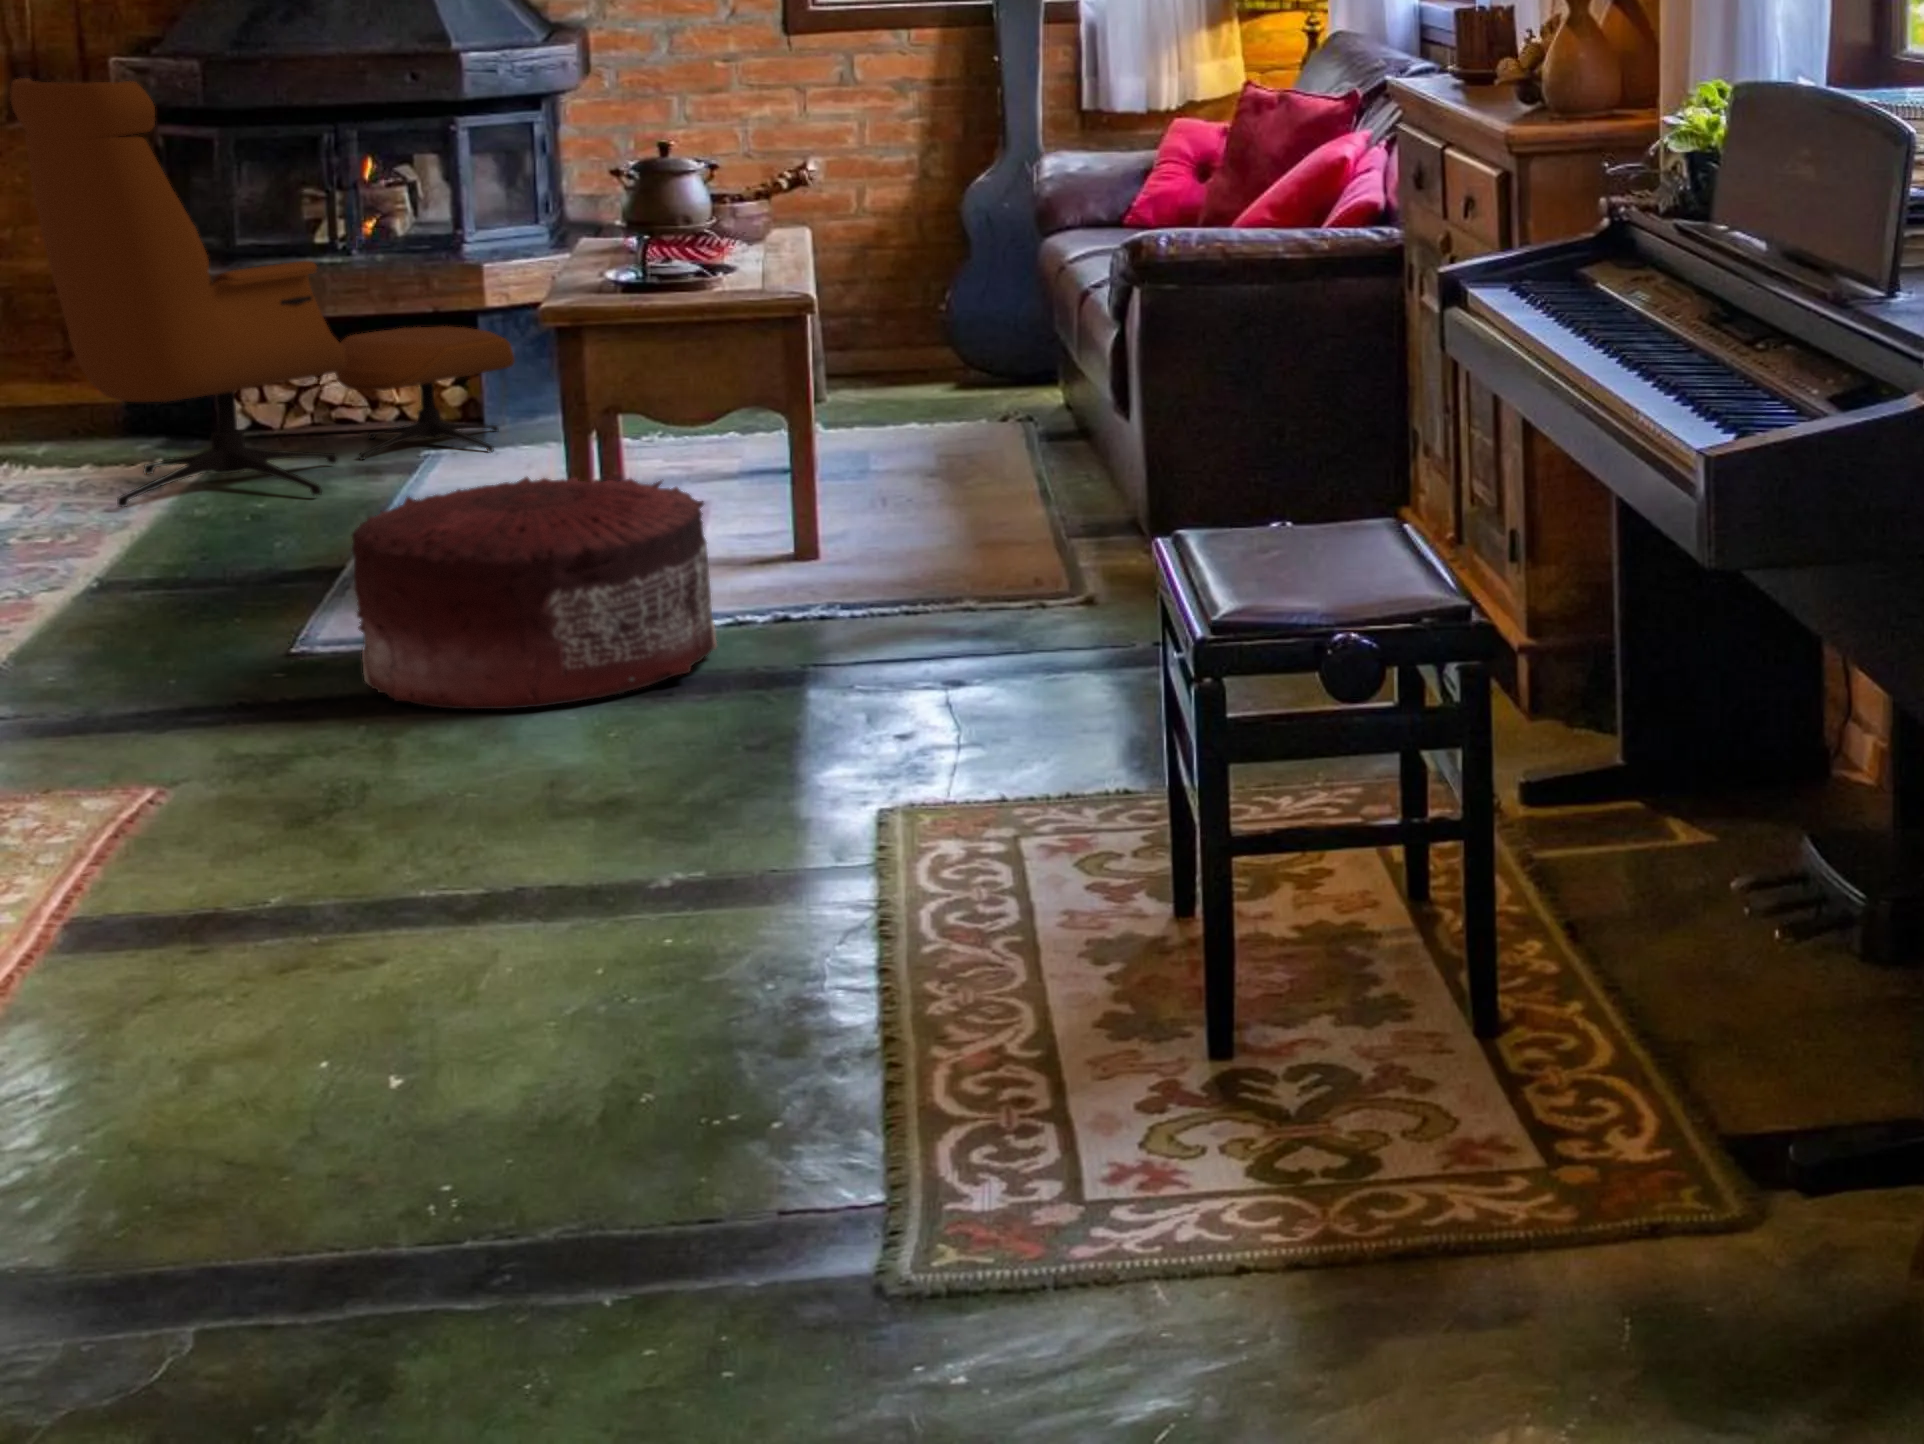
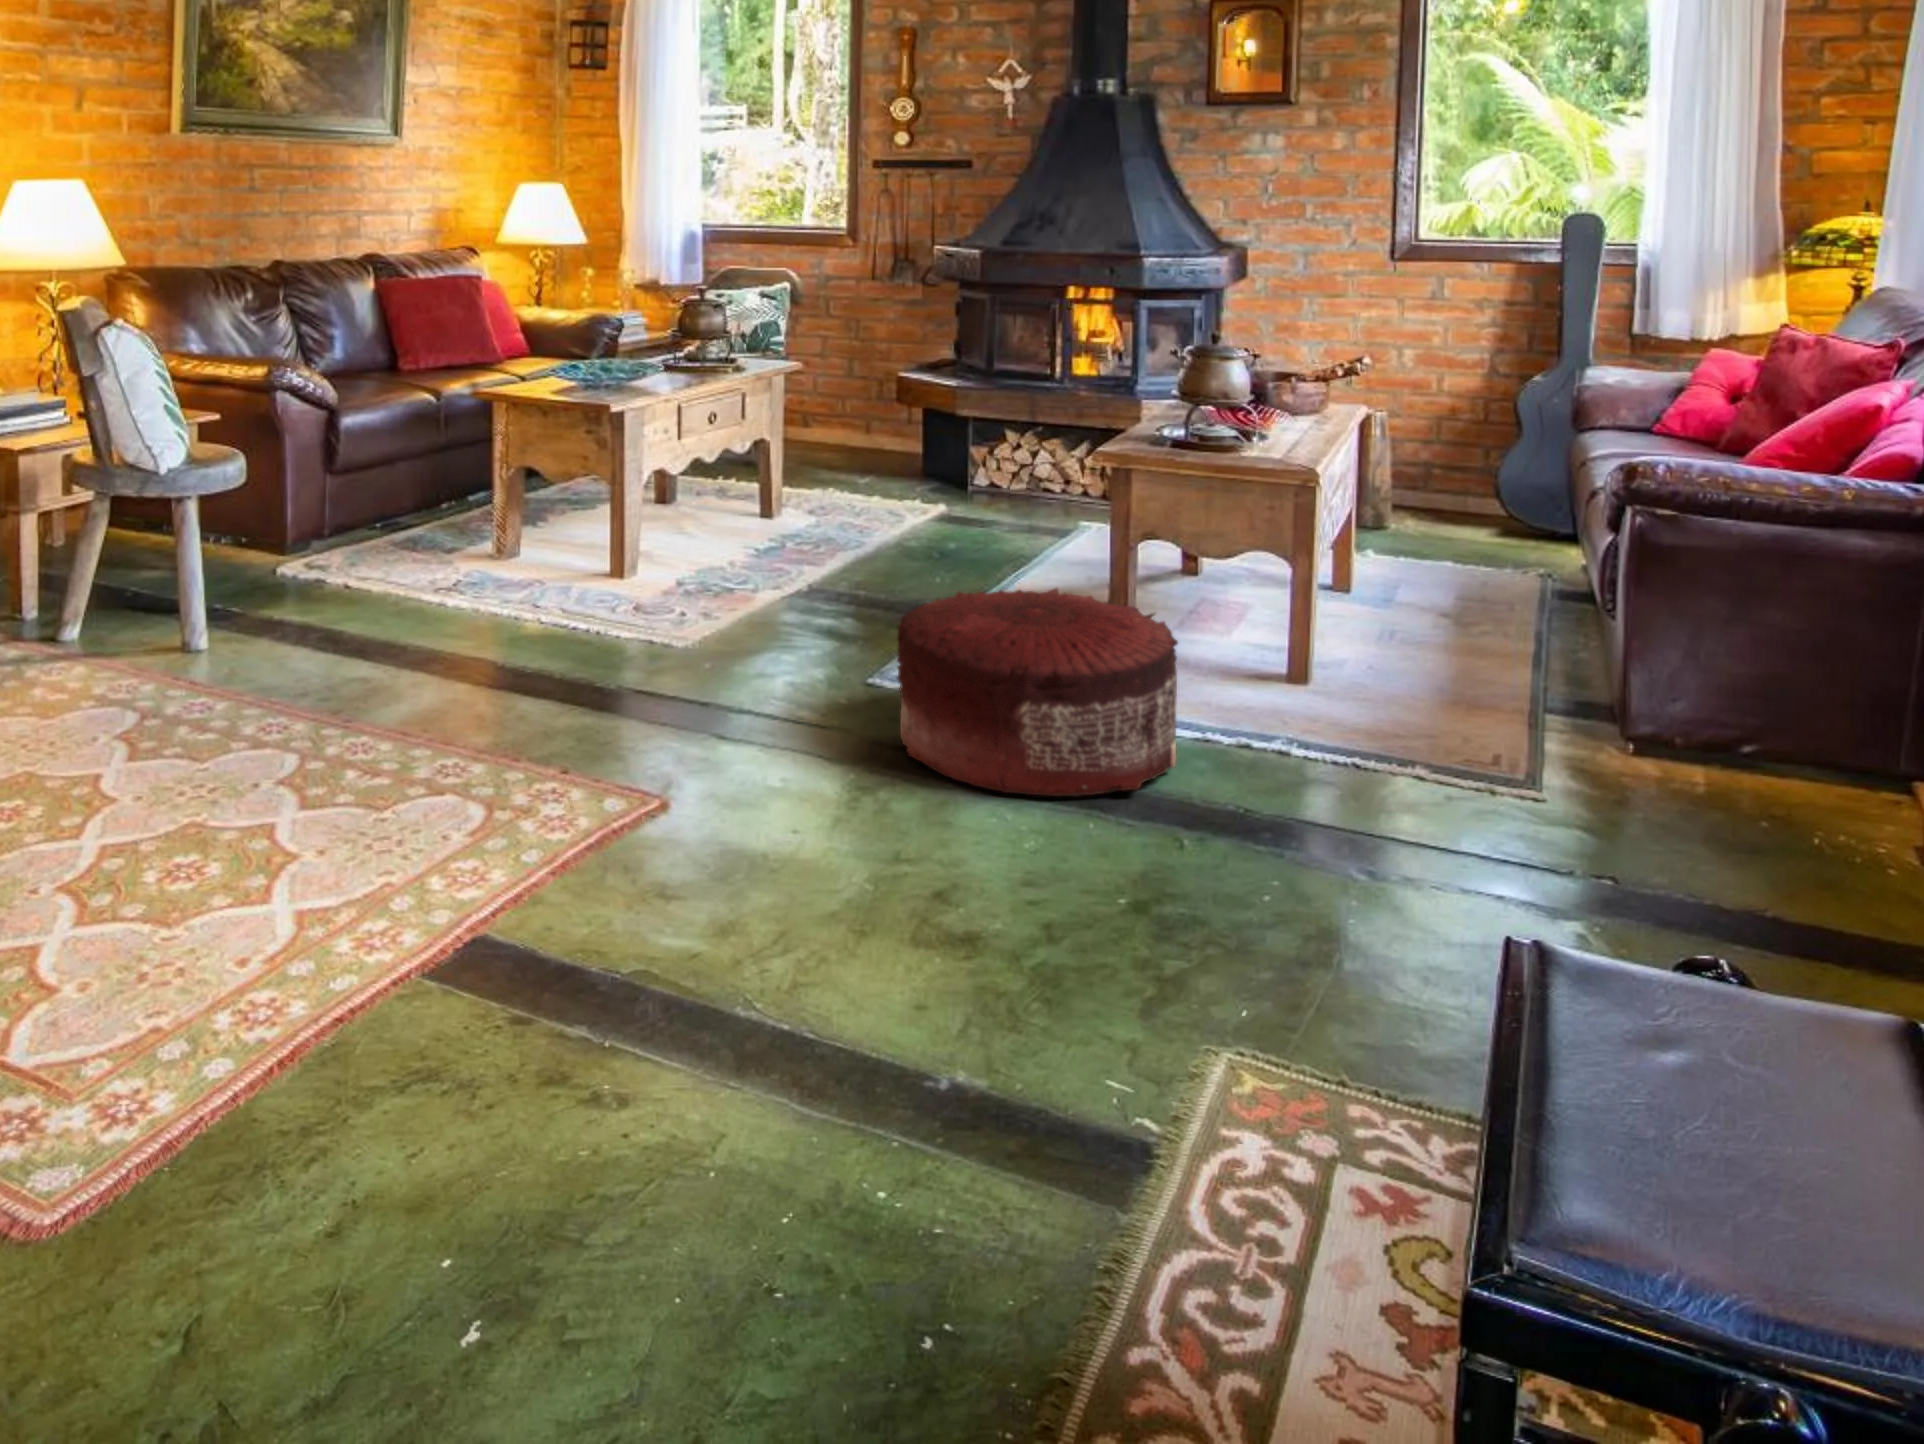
lounge chair: present [10,78,514,507] -> none [836,258,1151,550]

